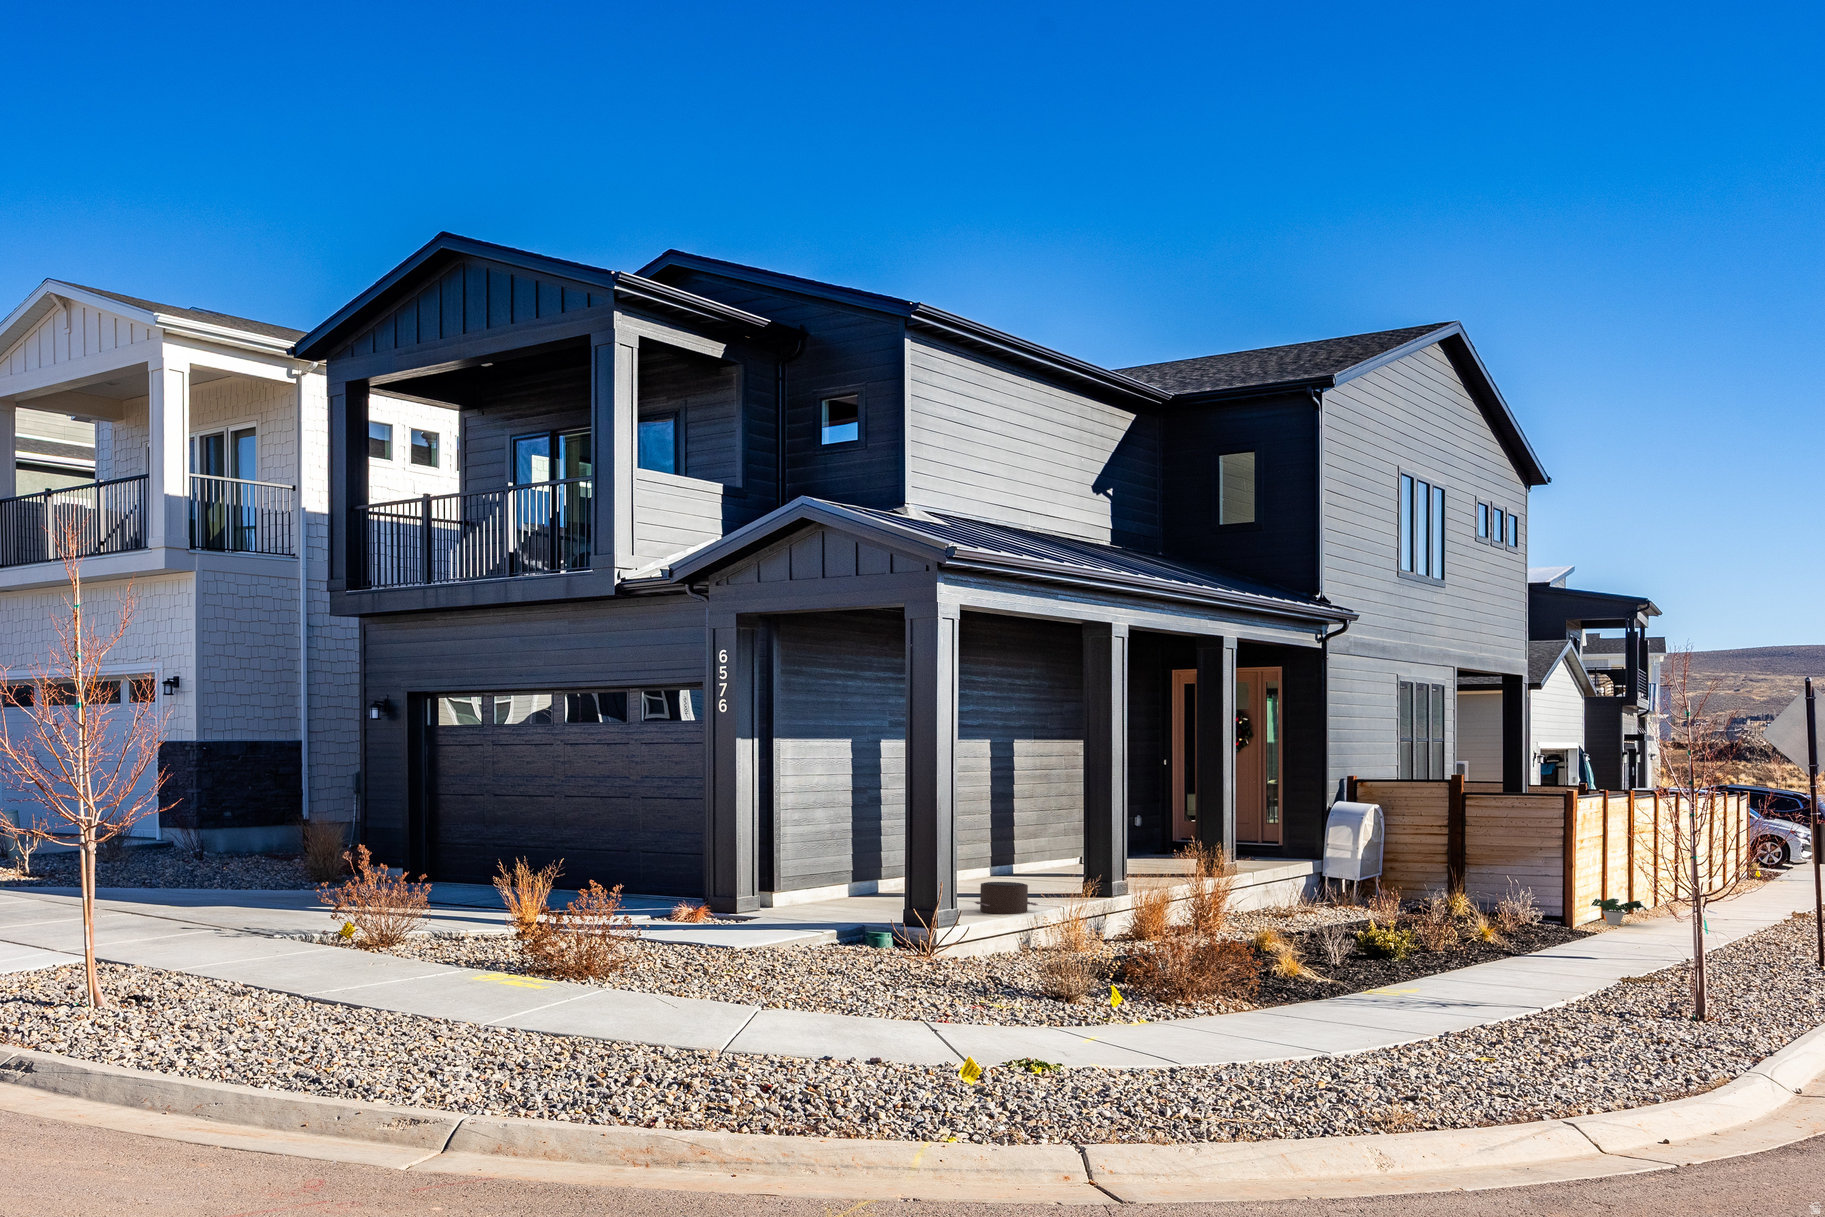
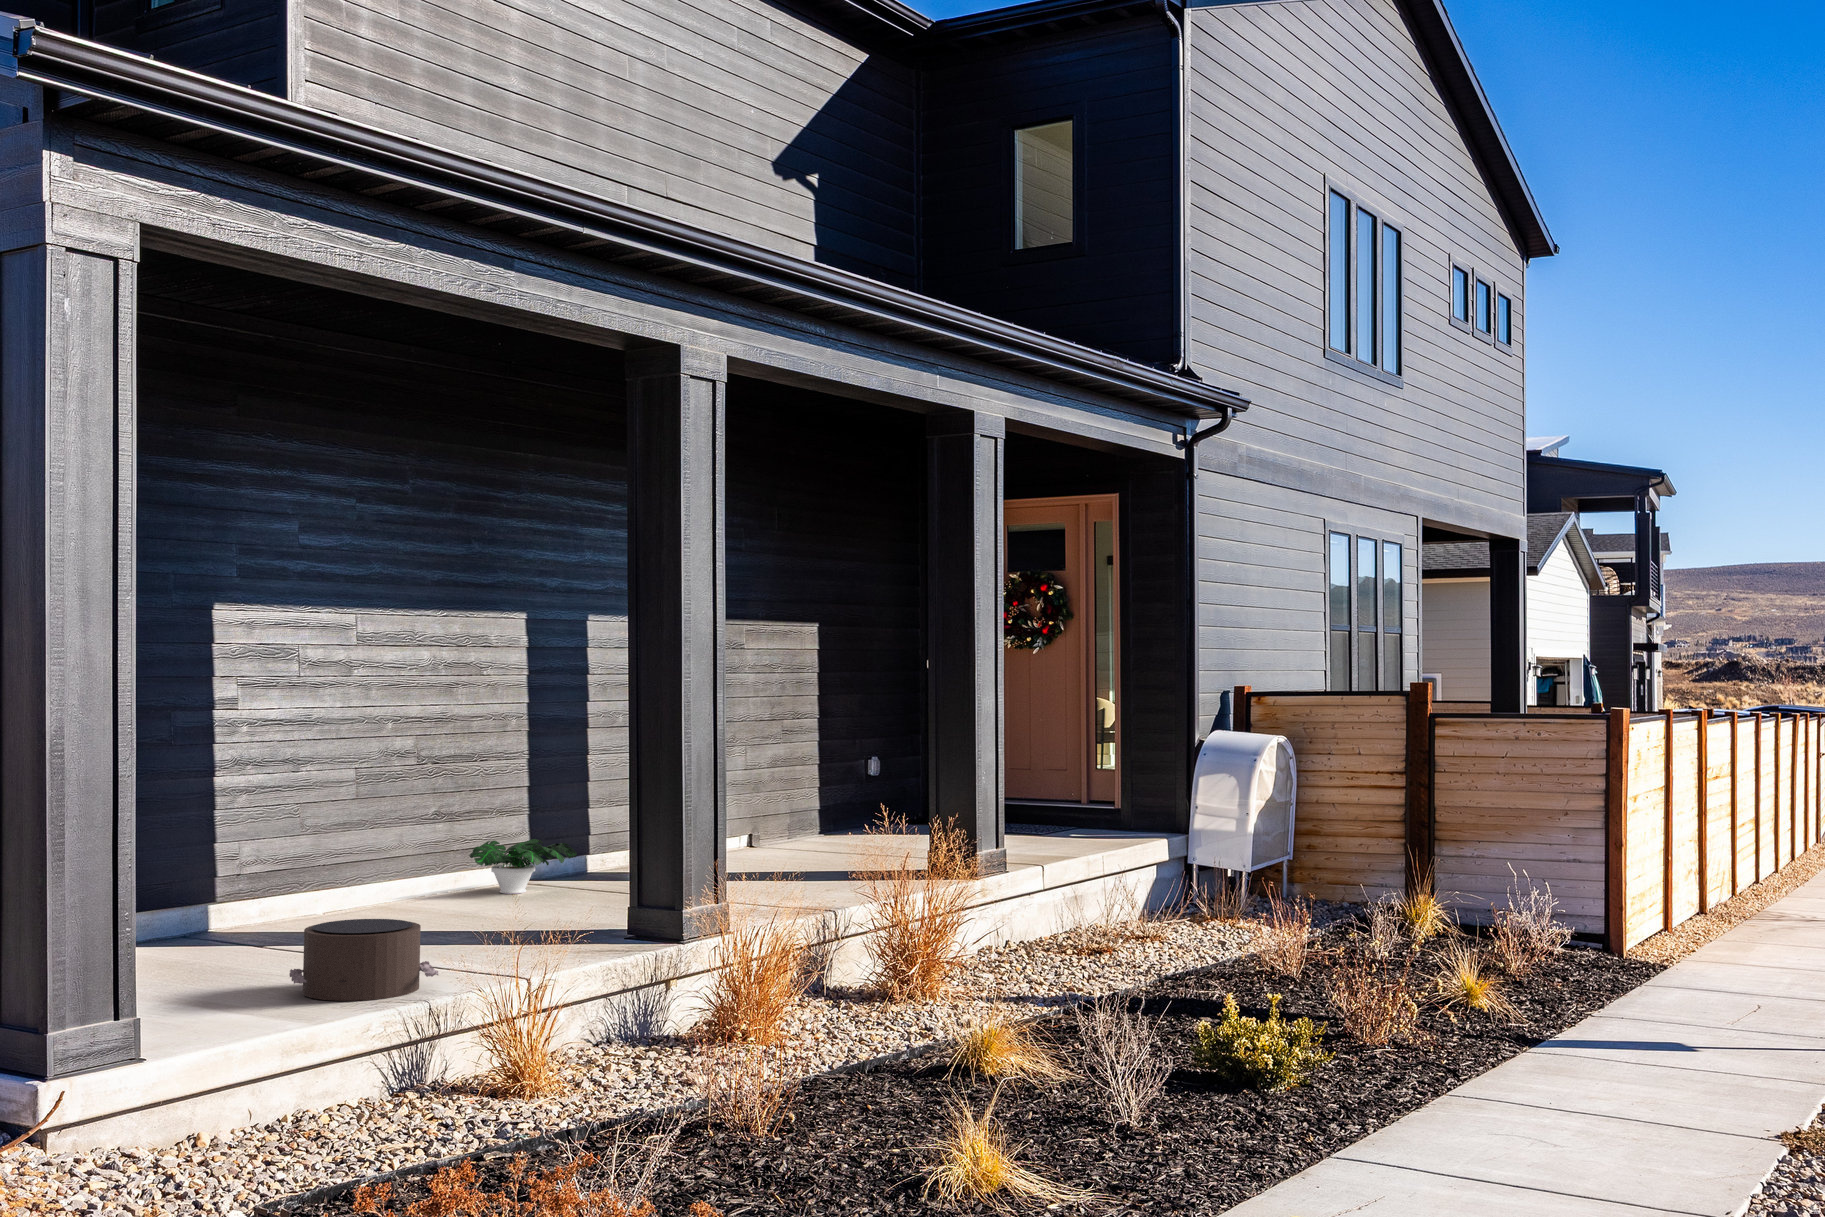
potted plant: present [1591,898,1647,925] -> present [469,839,577,894]

